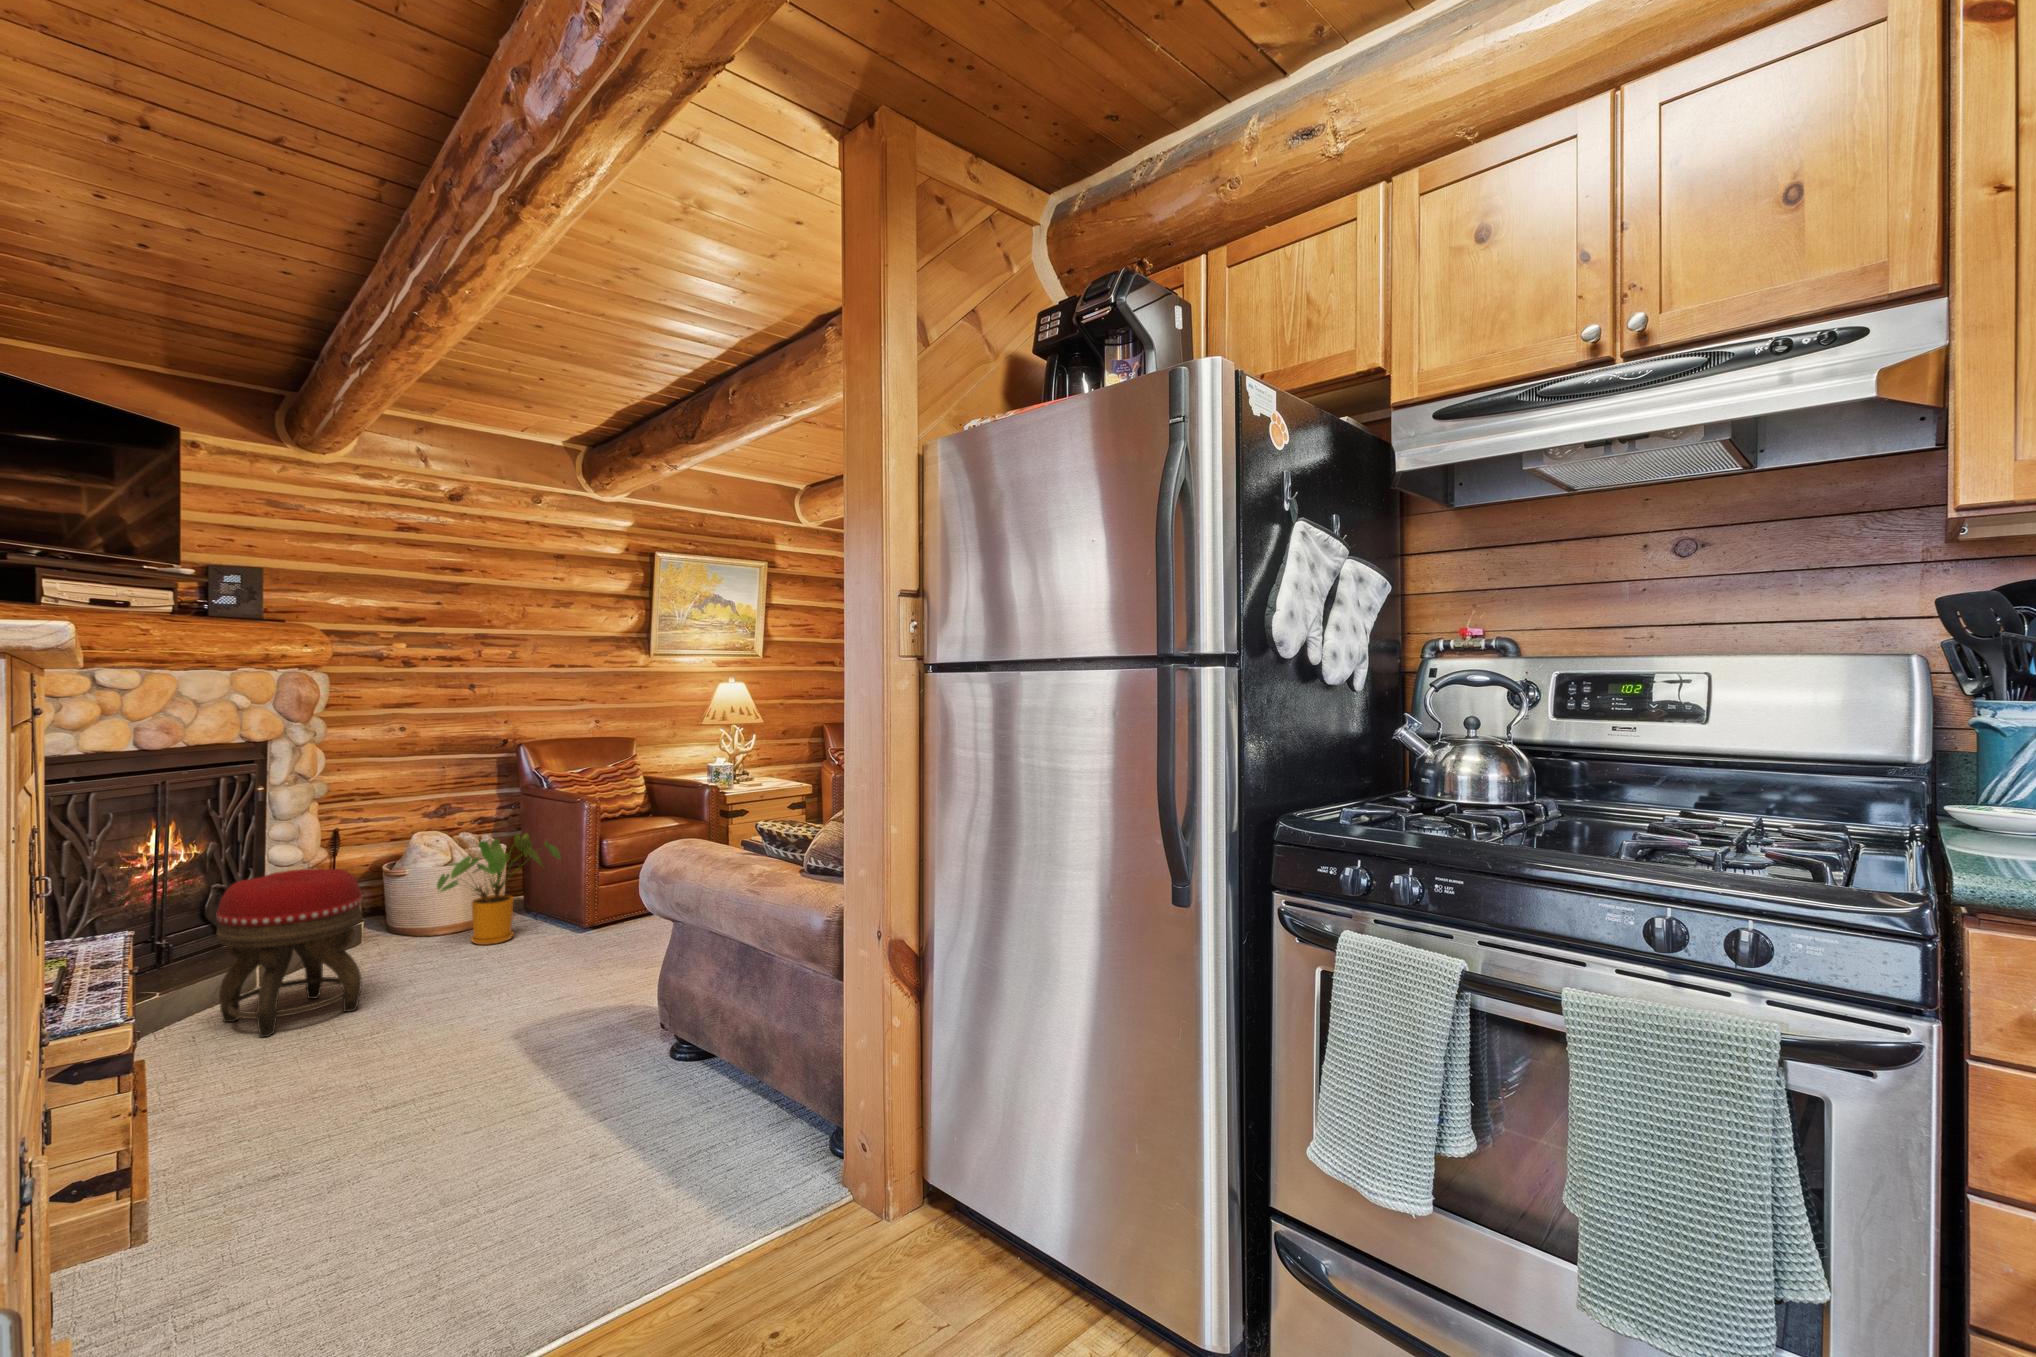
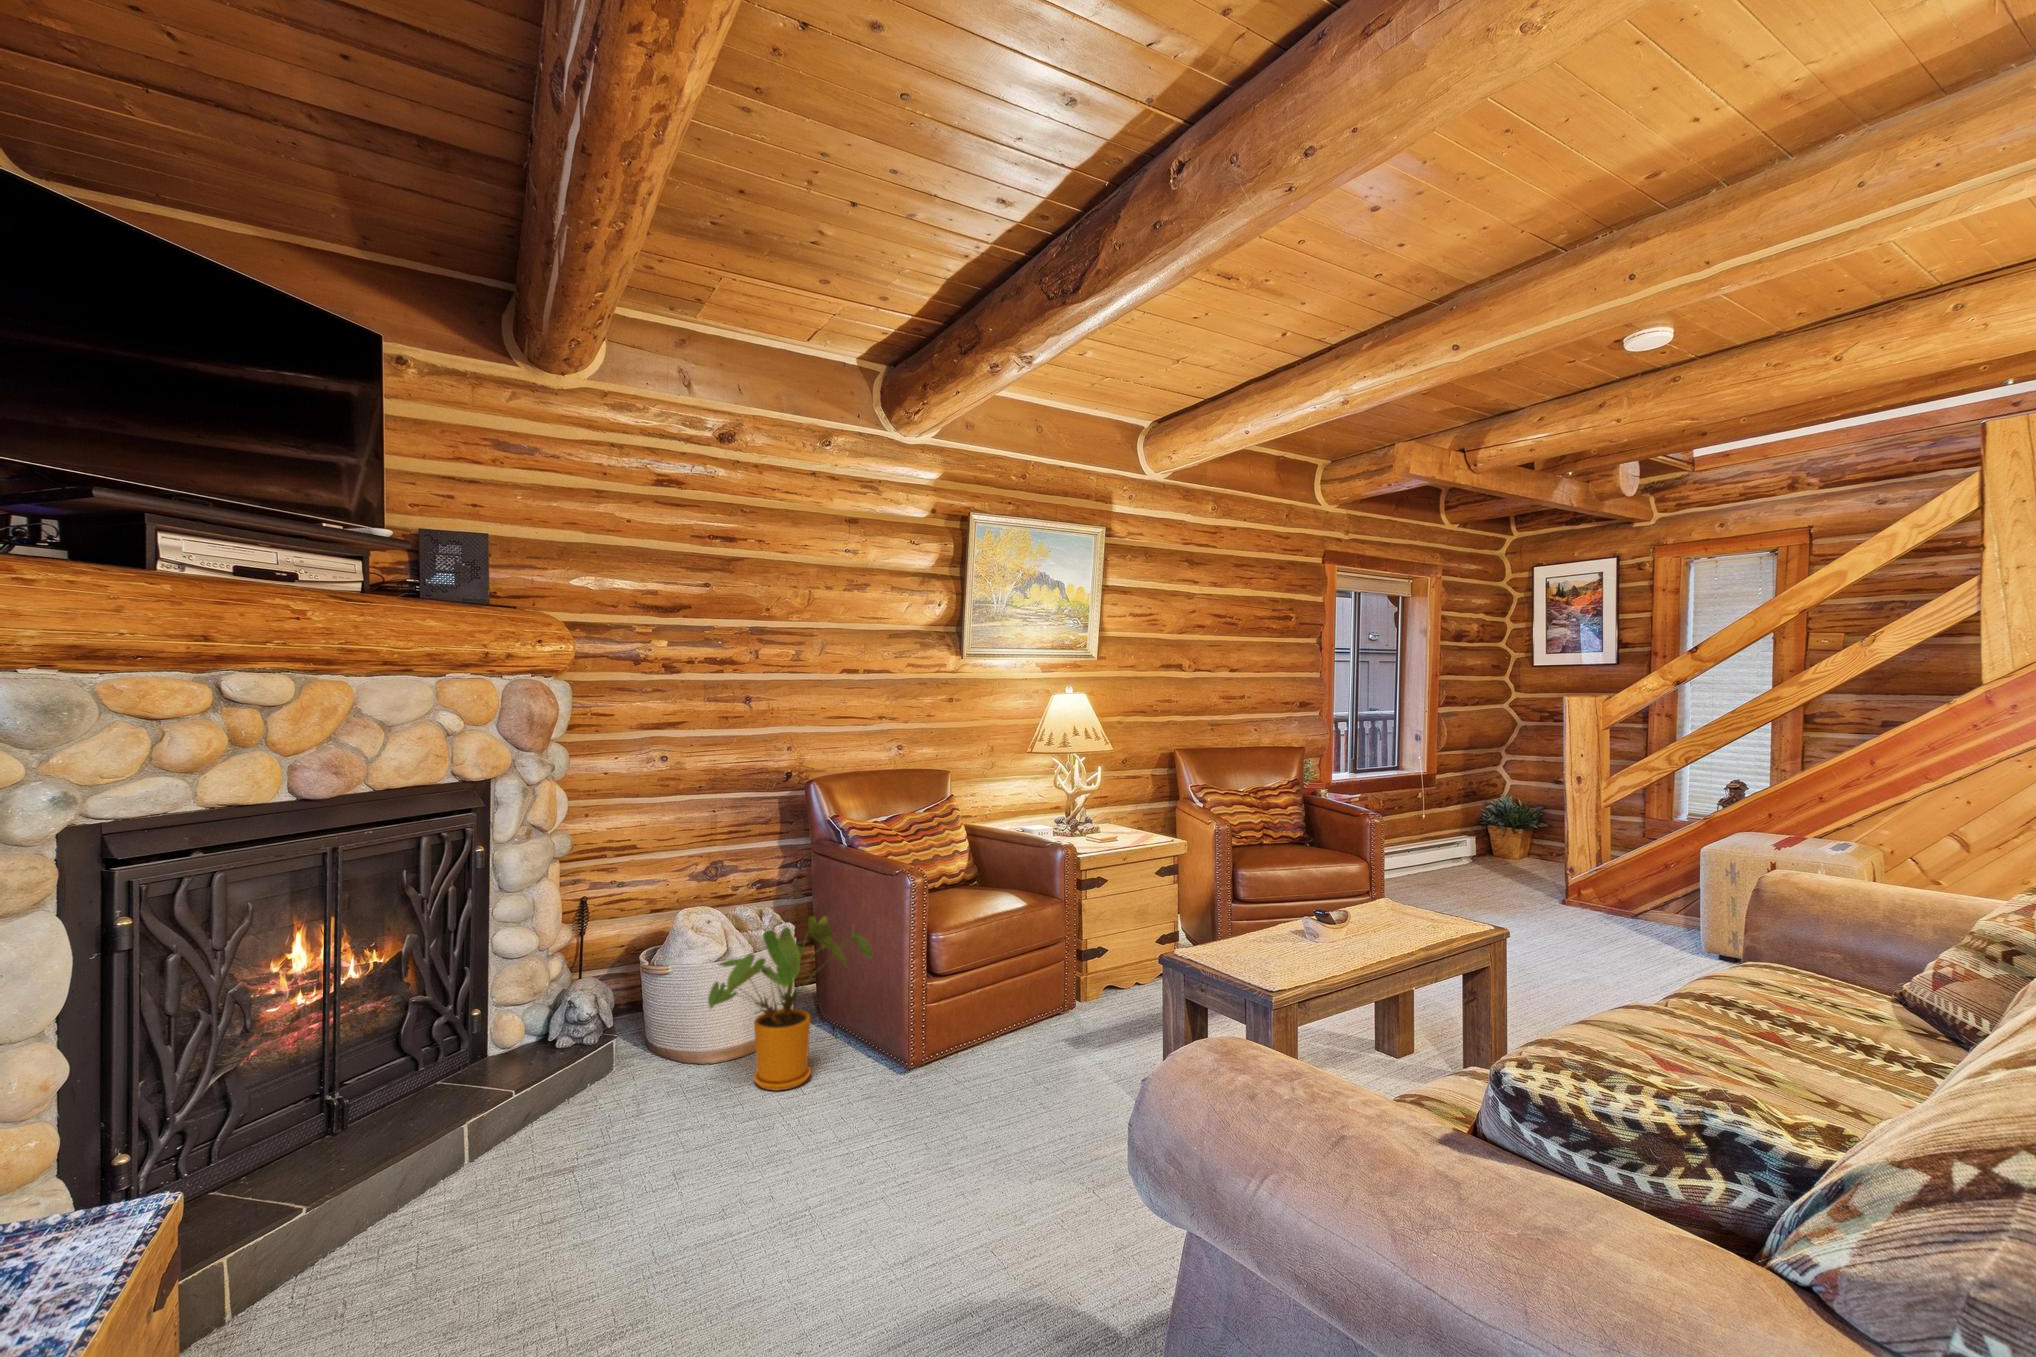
footstool: present [217,869,362,1037] -> none [382,995,601,1315]

